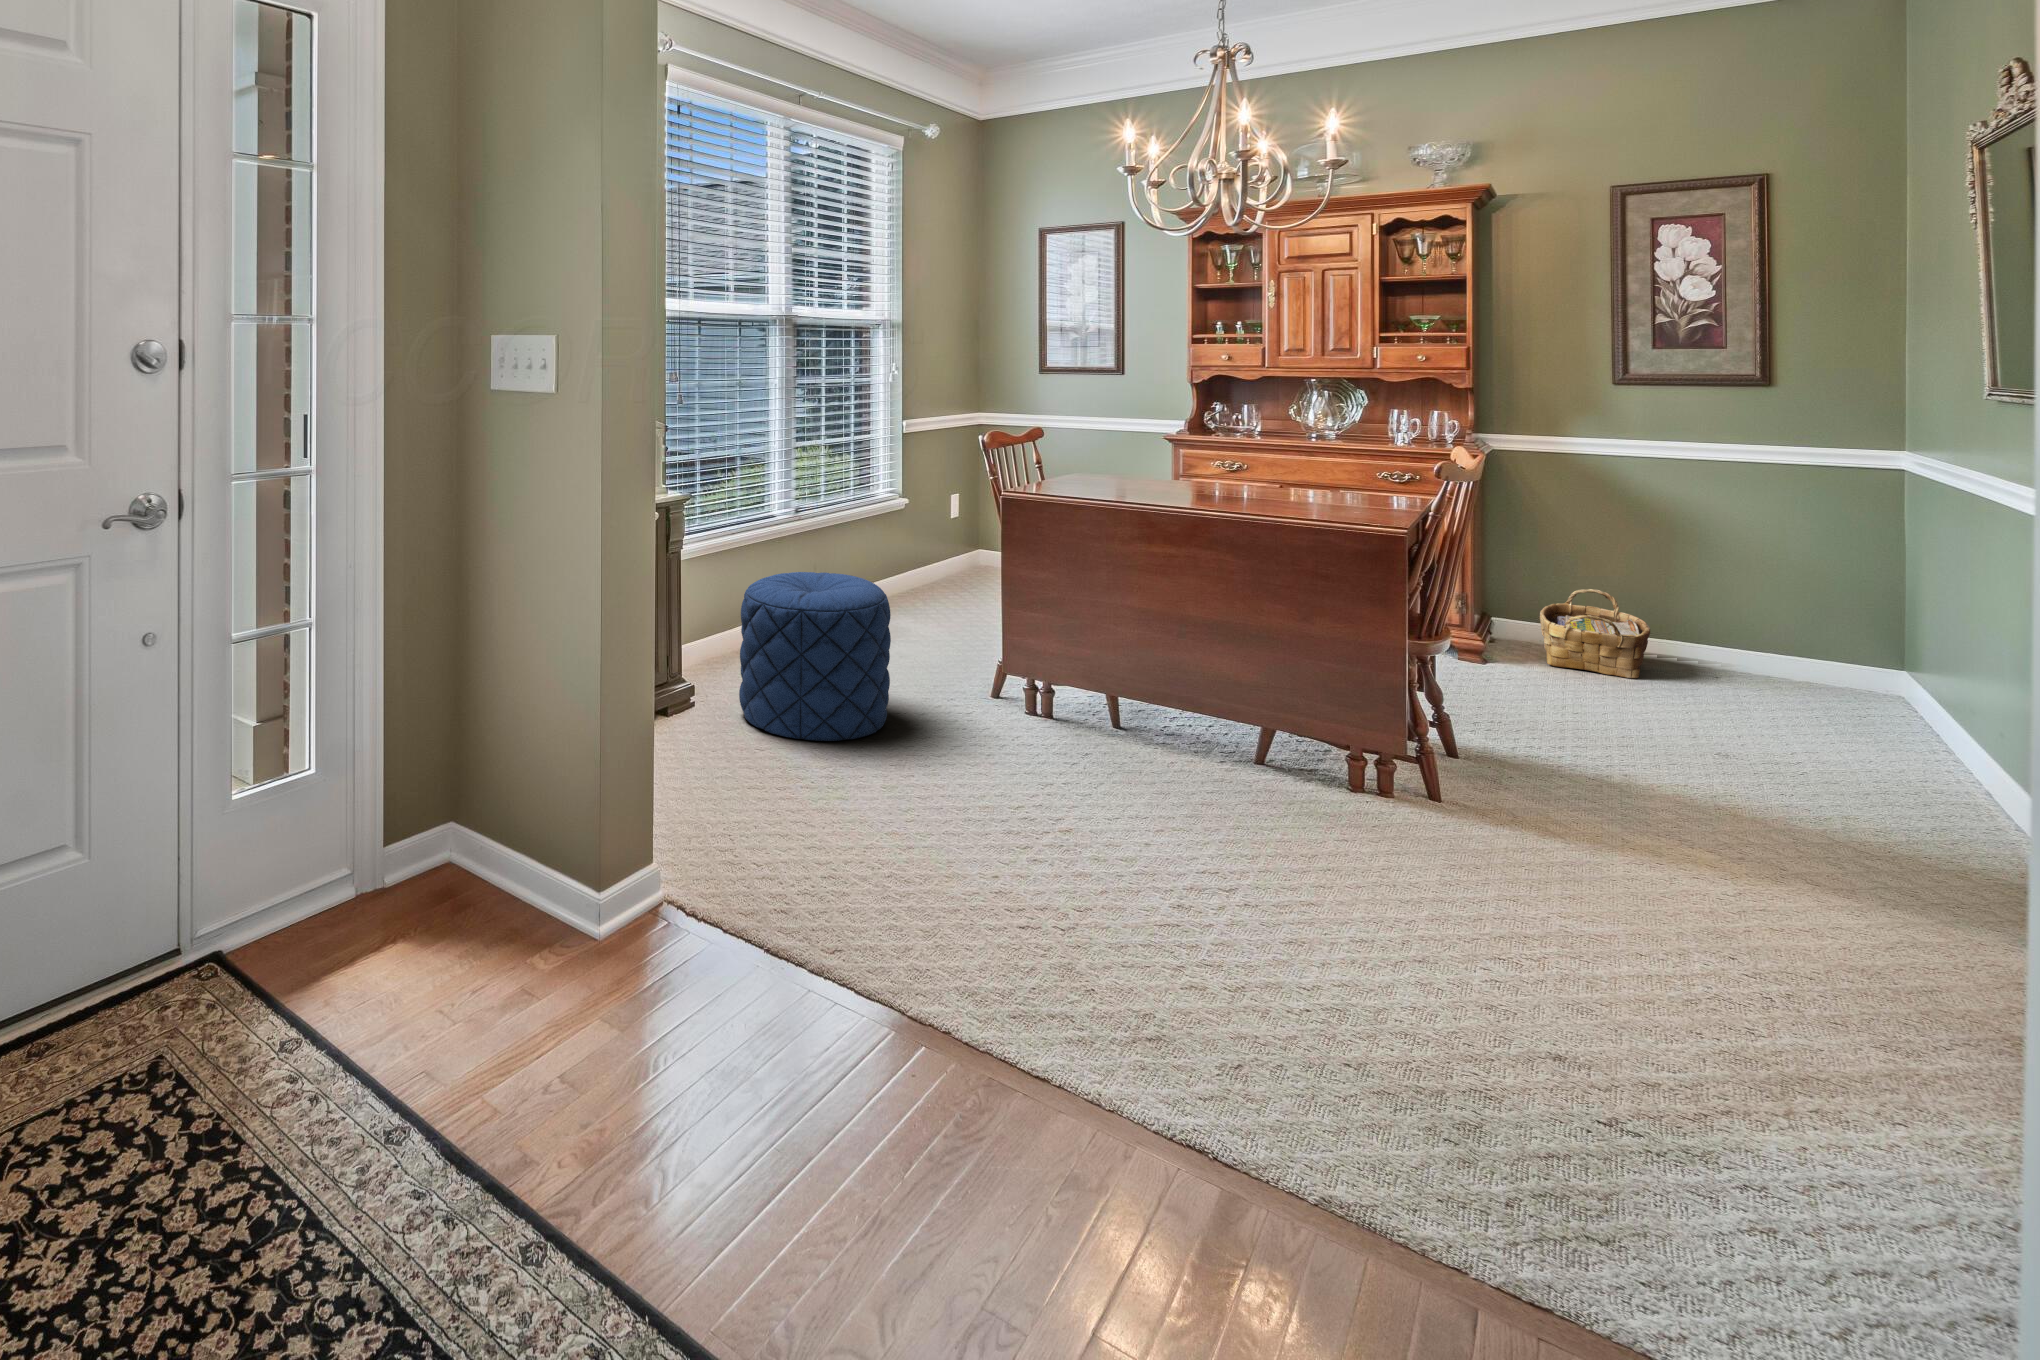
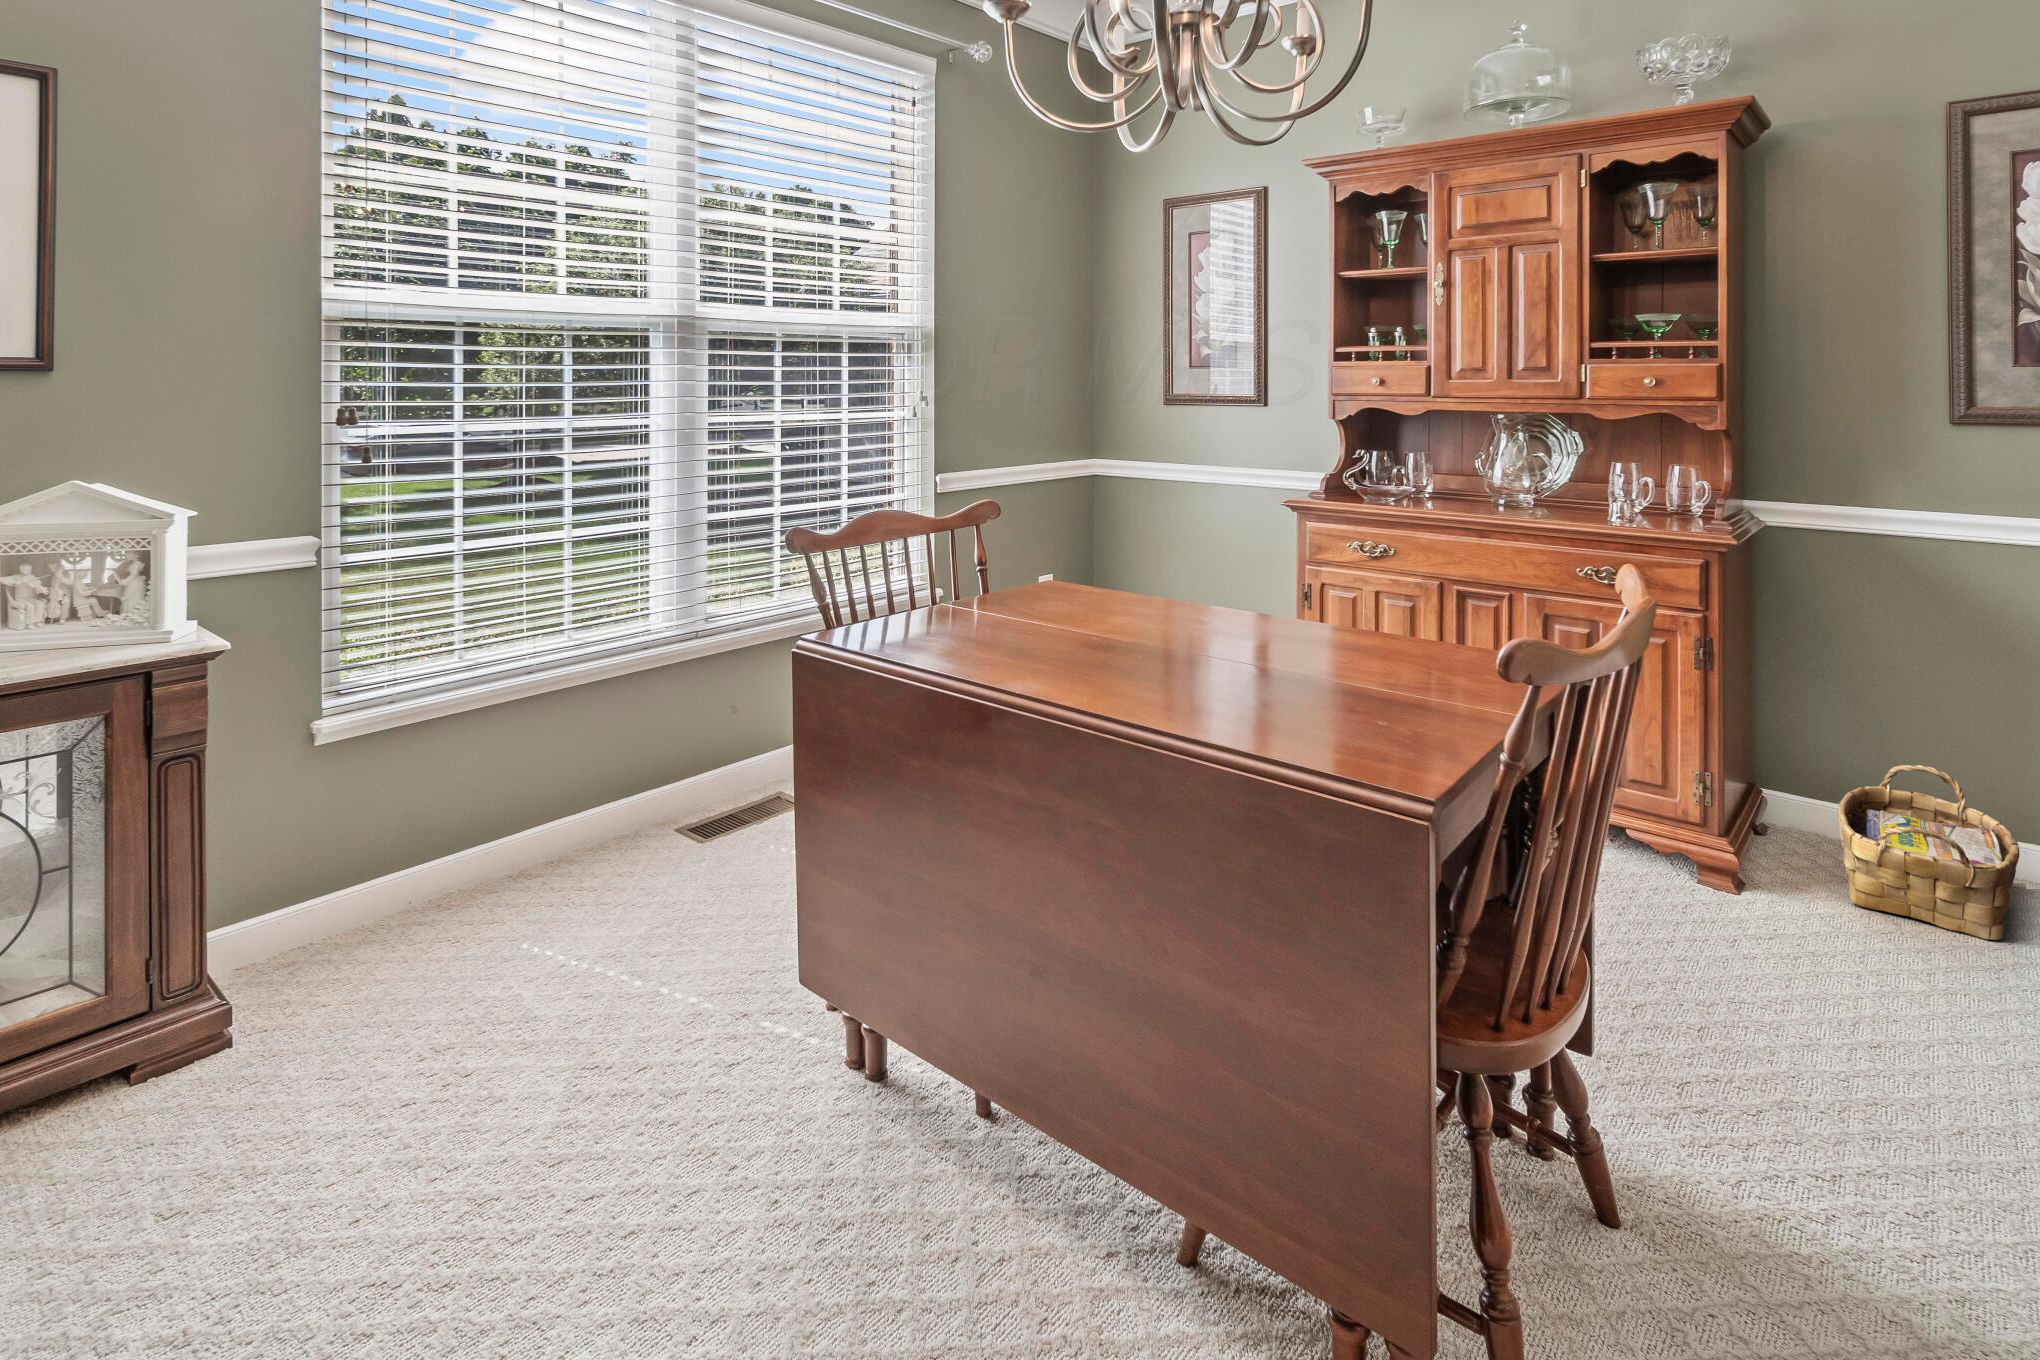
pouf: present [739,572,891,741] -> none [166,795,524,1224]

